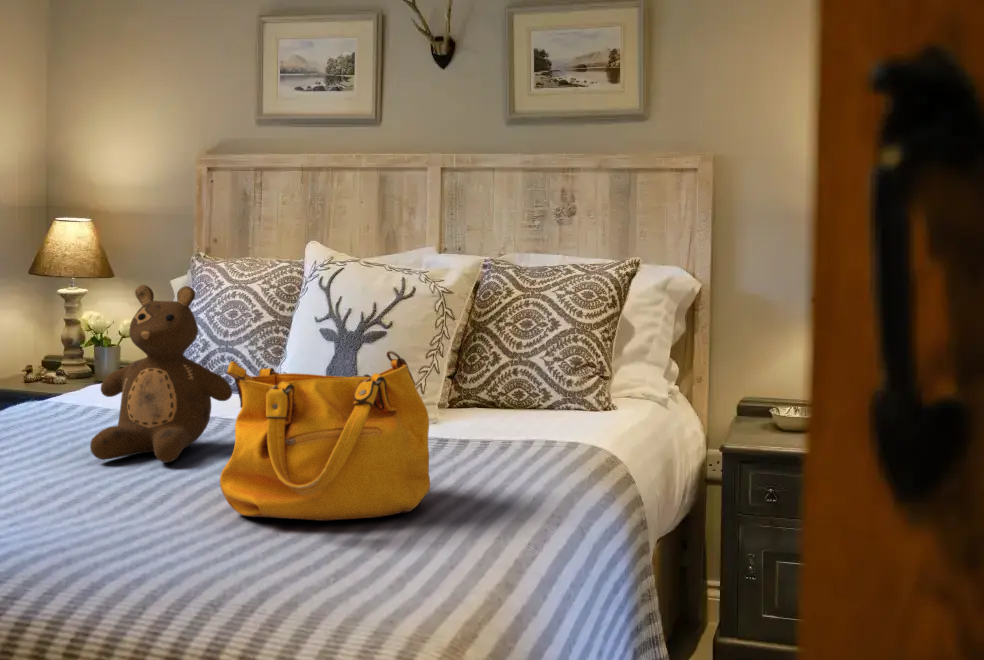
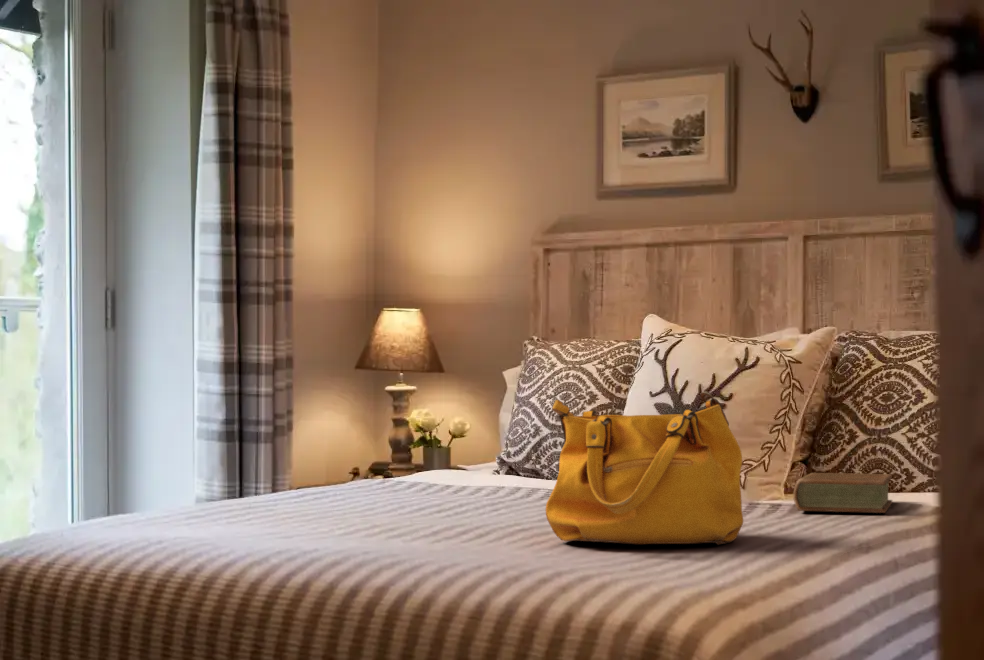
teddy bear: present [90,285,232,462] -> none [428,349,561,516]
book: none [459,398,543,446] -> present [794,473,892,513]

